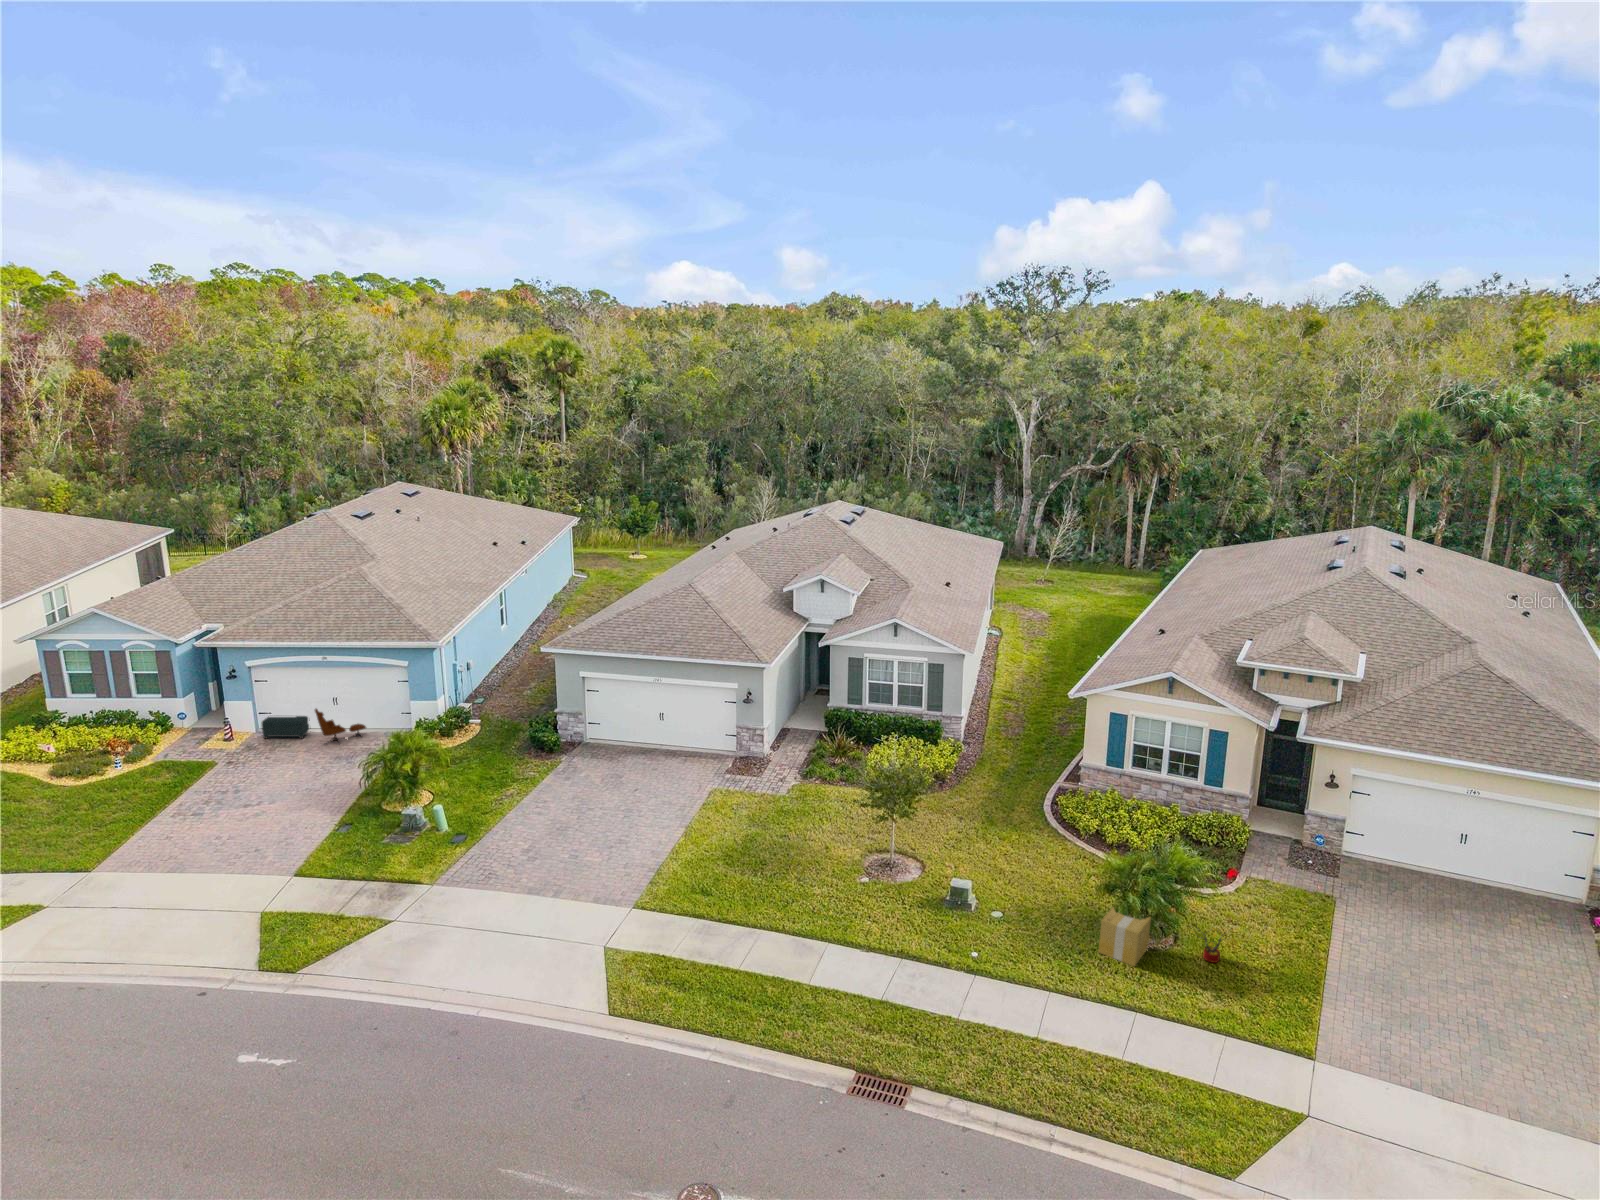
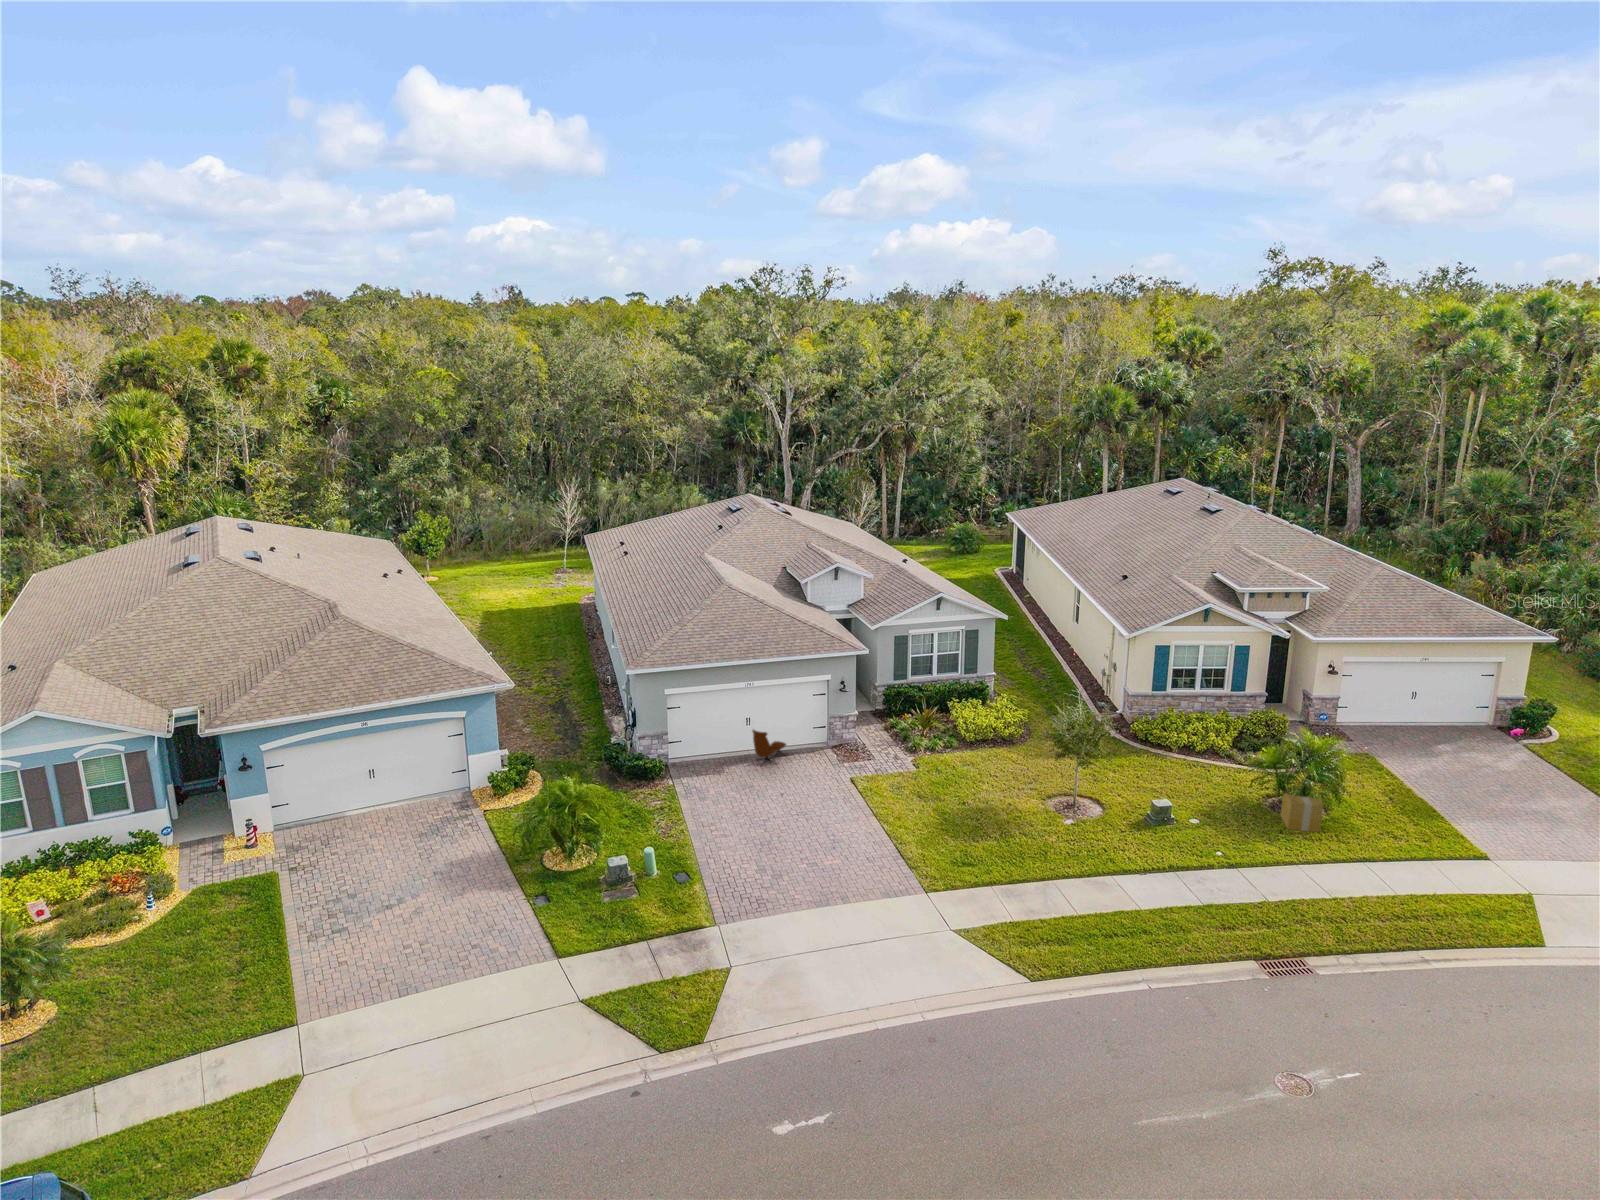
lounge chair: present [315,709,366,741] -> present [753,730,786,762]
bench: present [262,716,310,739] -> none [289,798,345,836]
decorative plant: present [1201,932,1237,963] -> none [1337,785,1370,816]

